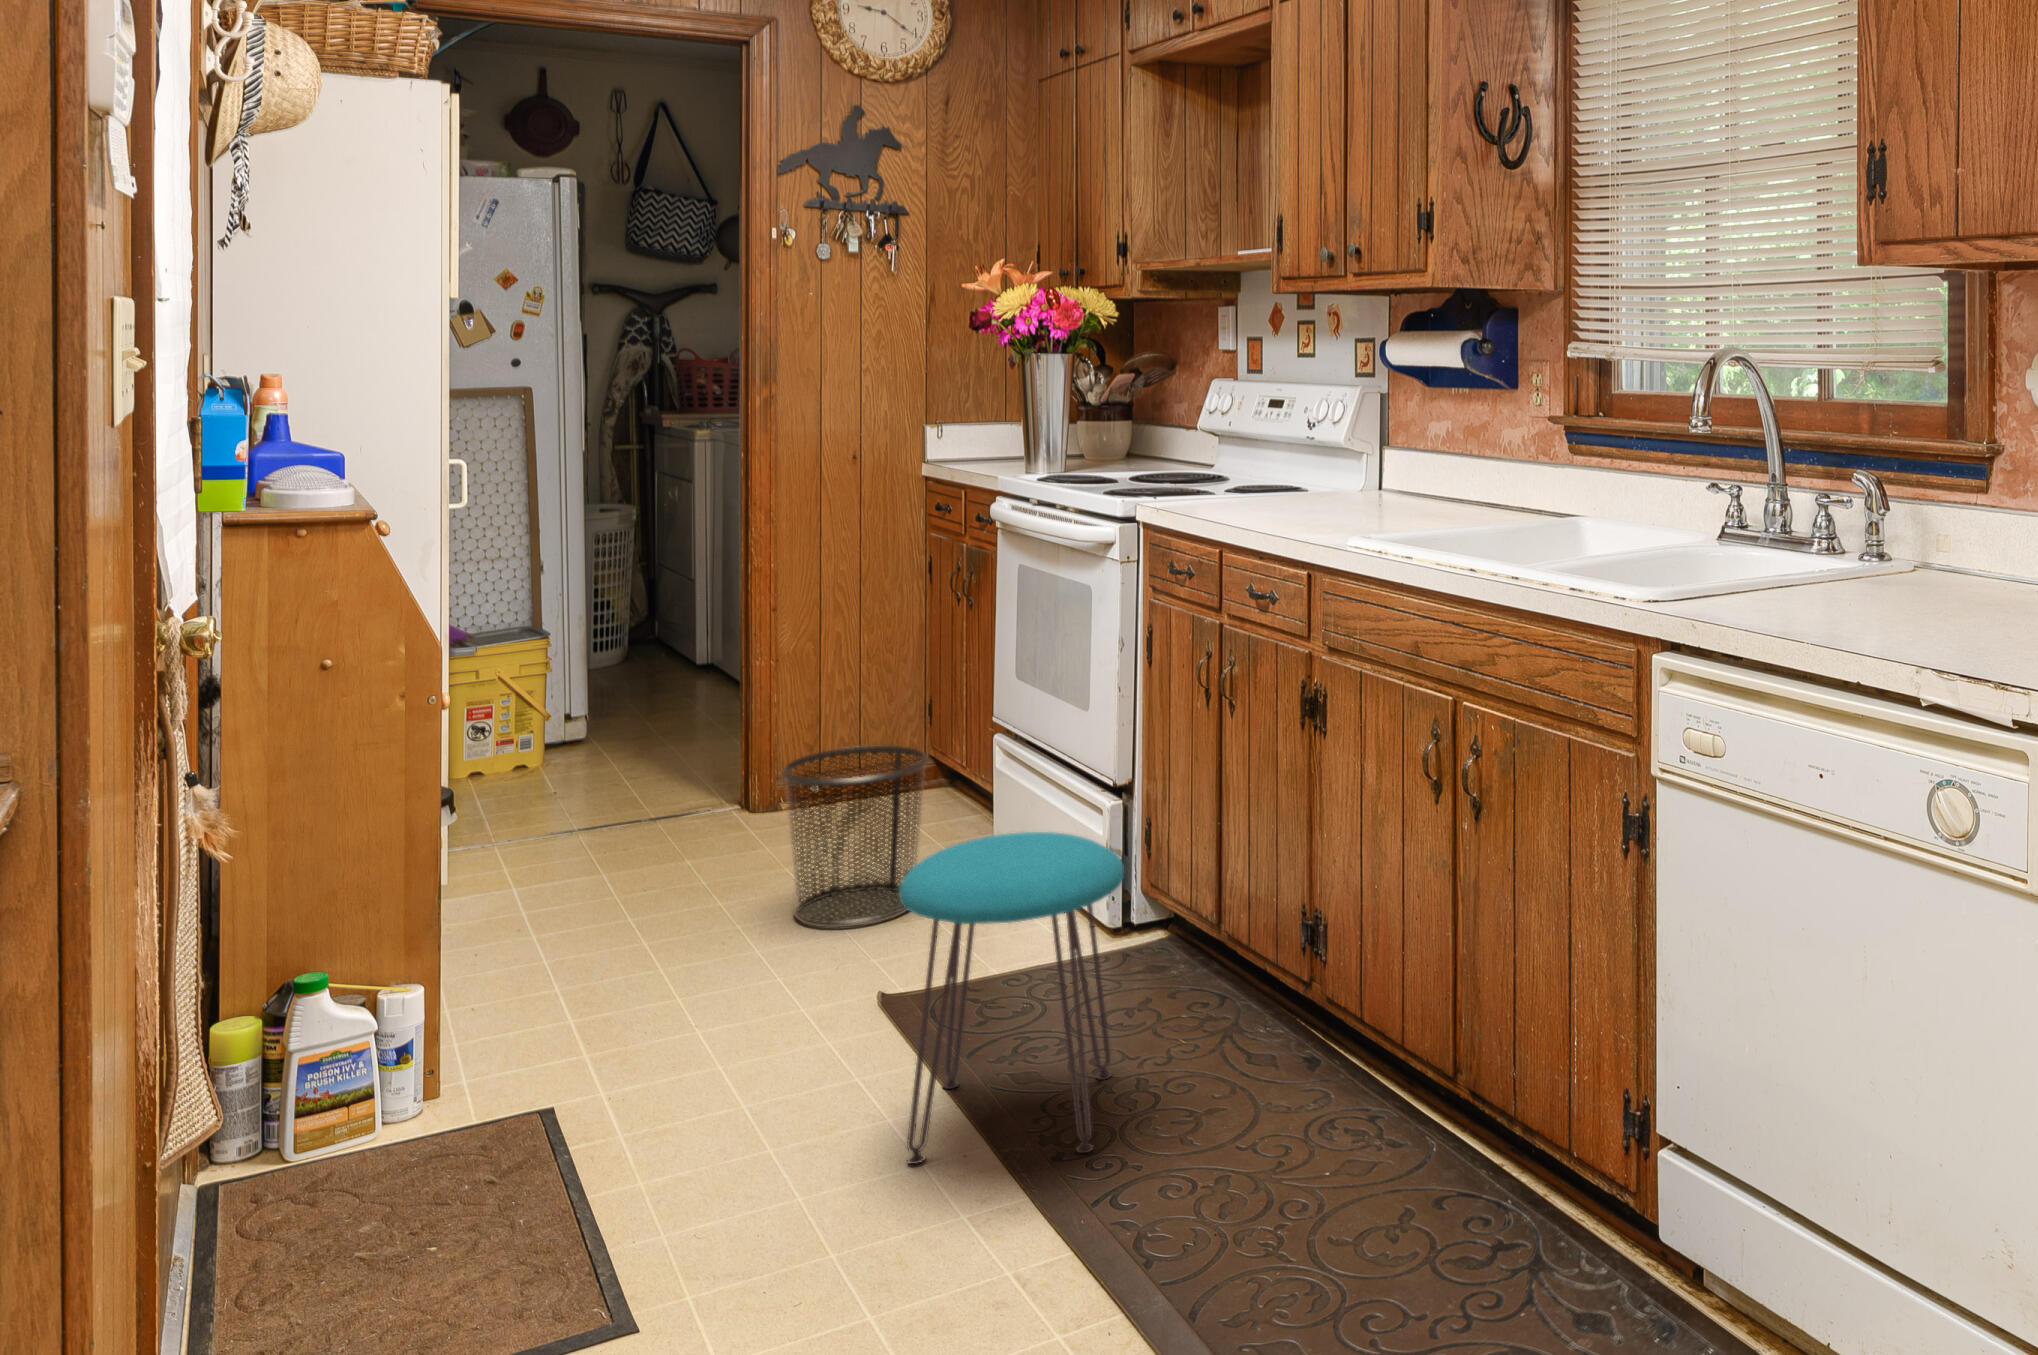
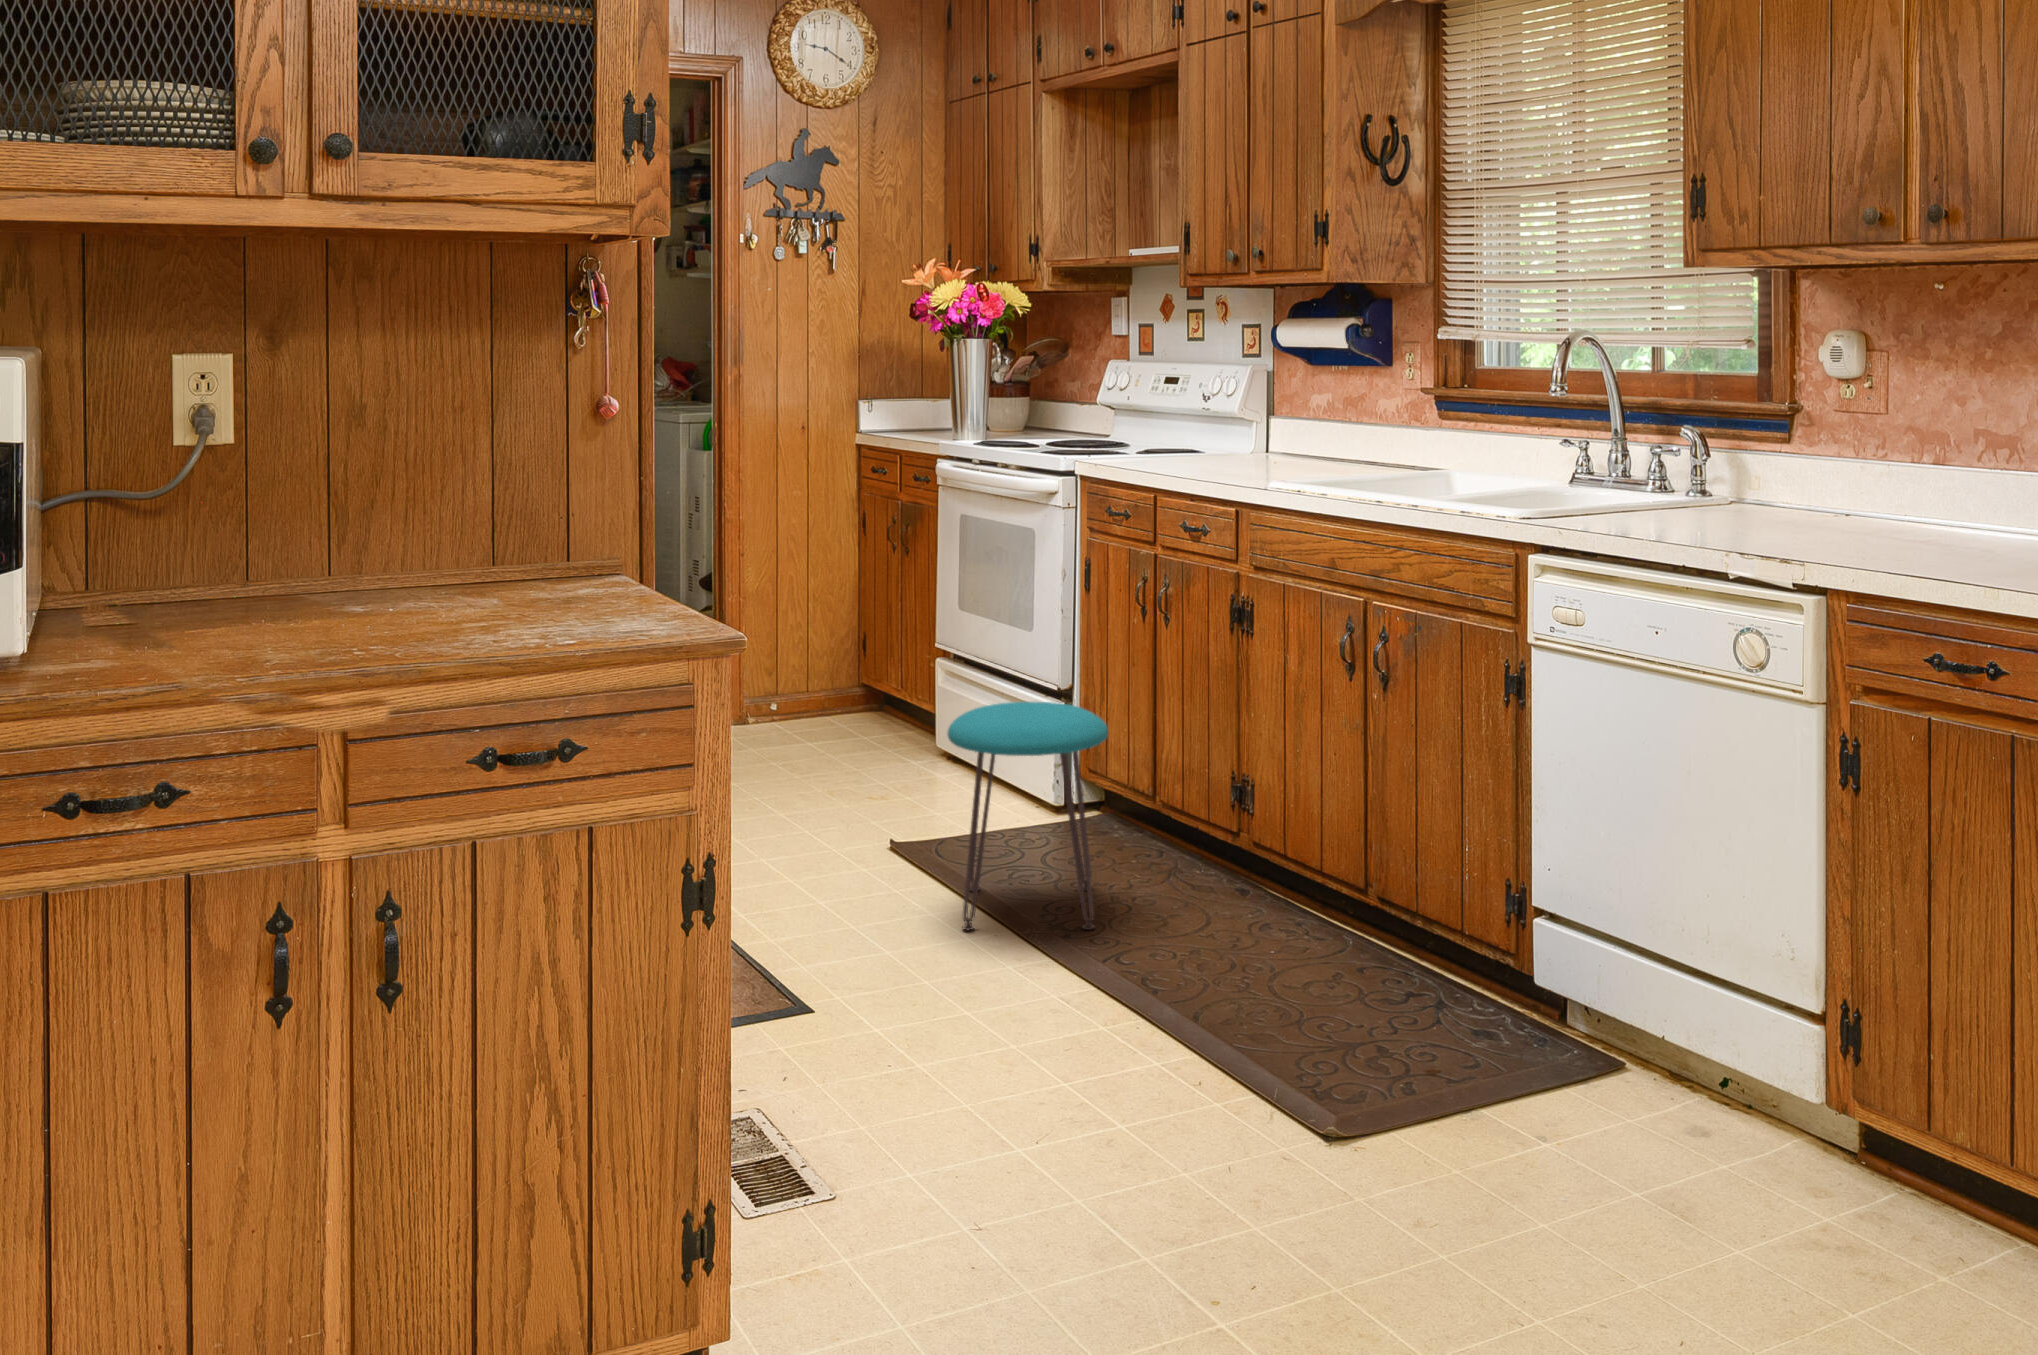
waste bin: present [782,746,928,927] -> none [795,657,905,795]

